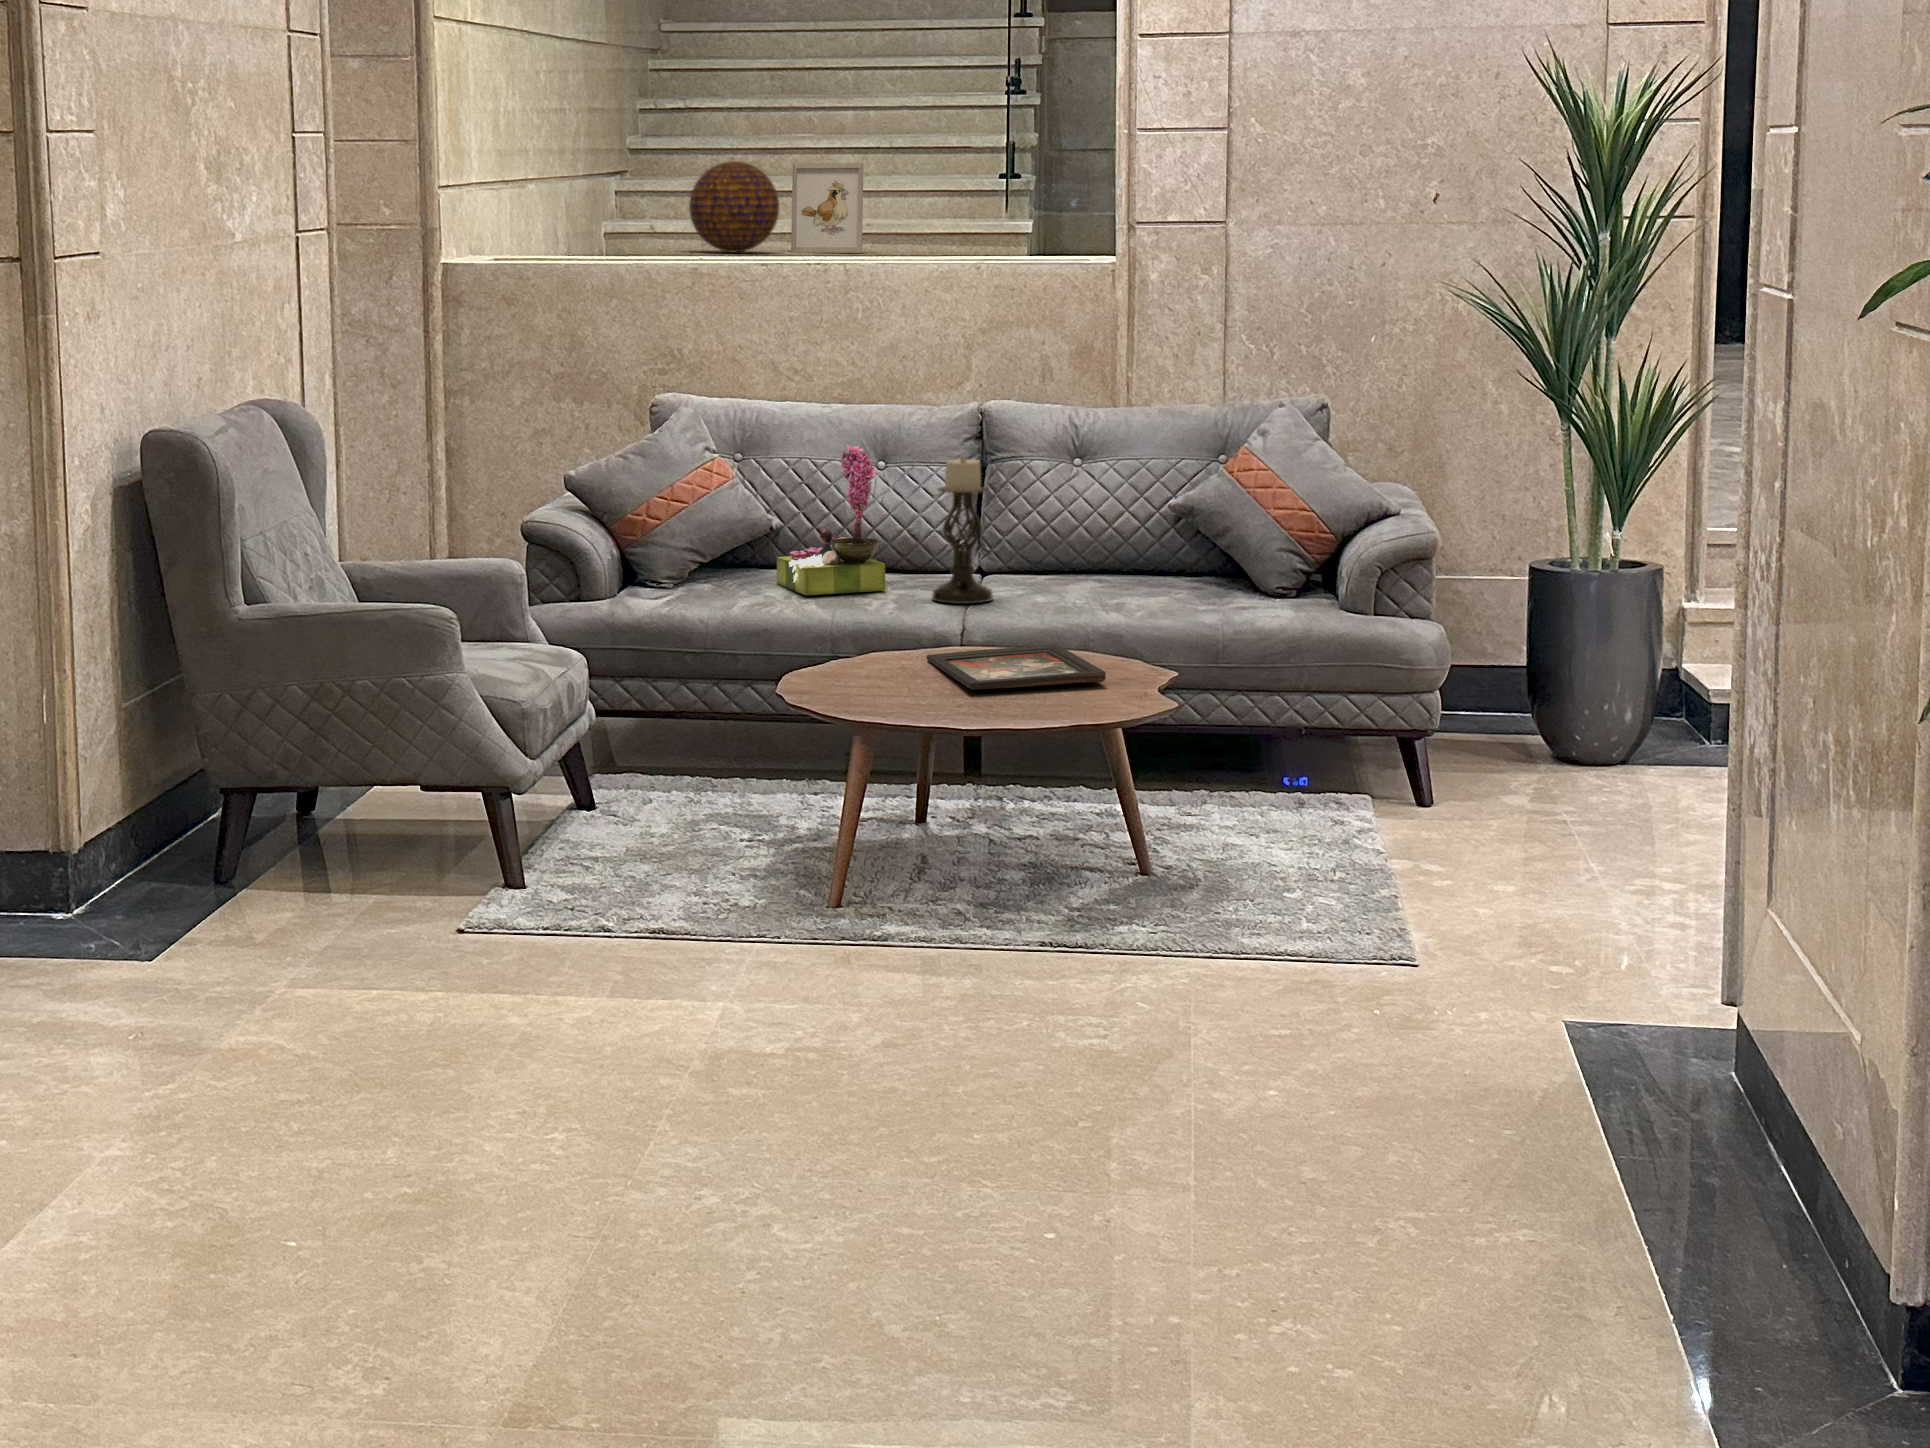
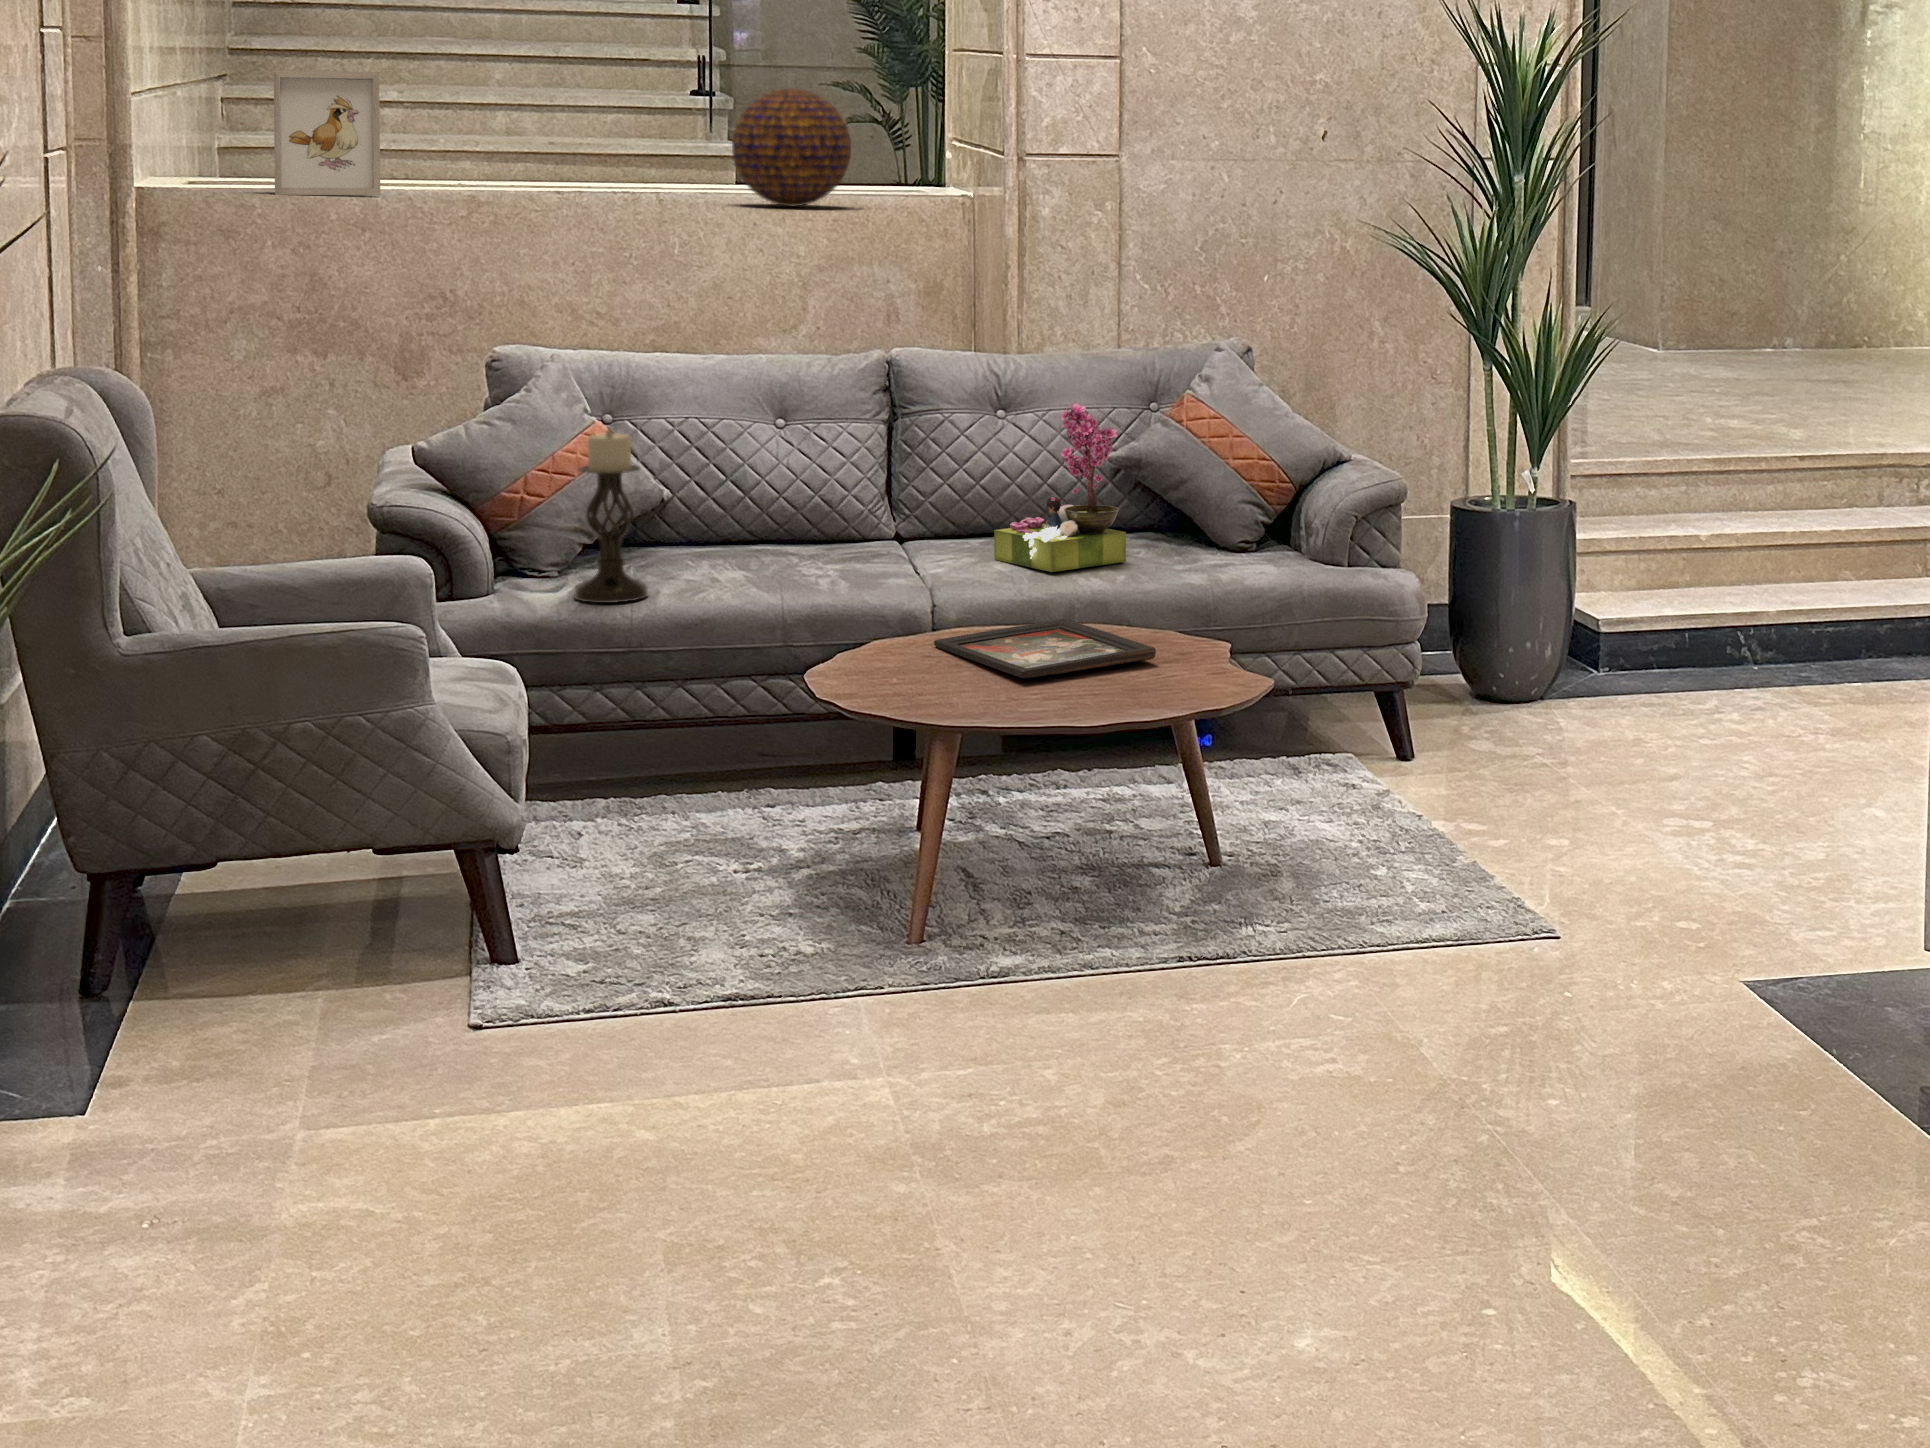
decorative orb: present [689,161,779,252] -> present [732,88,851,206]
picture frame: present [791,163,863,253] -> present [274,70,380,195]
flower arrangement: present [777,445,885,595] -> present [994,403,1126,572]
candle holder: present [932,455,993,604] -> present [574,429,648,603]

